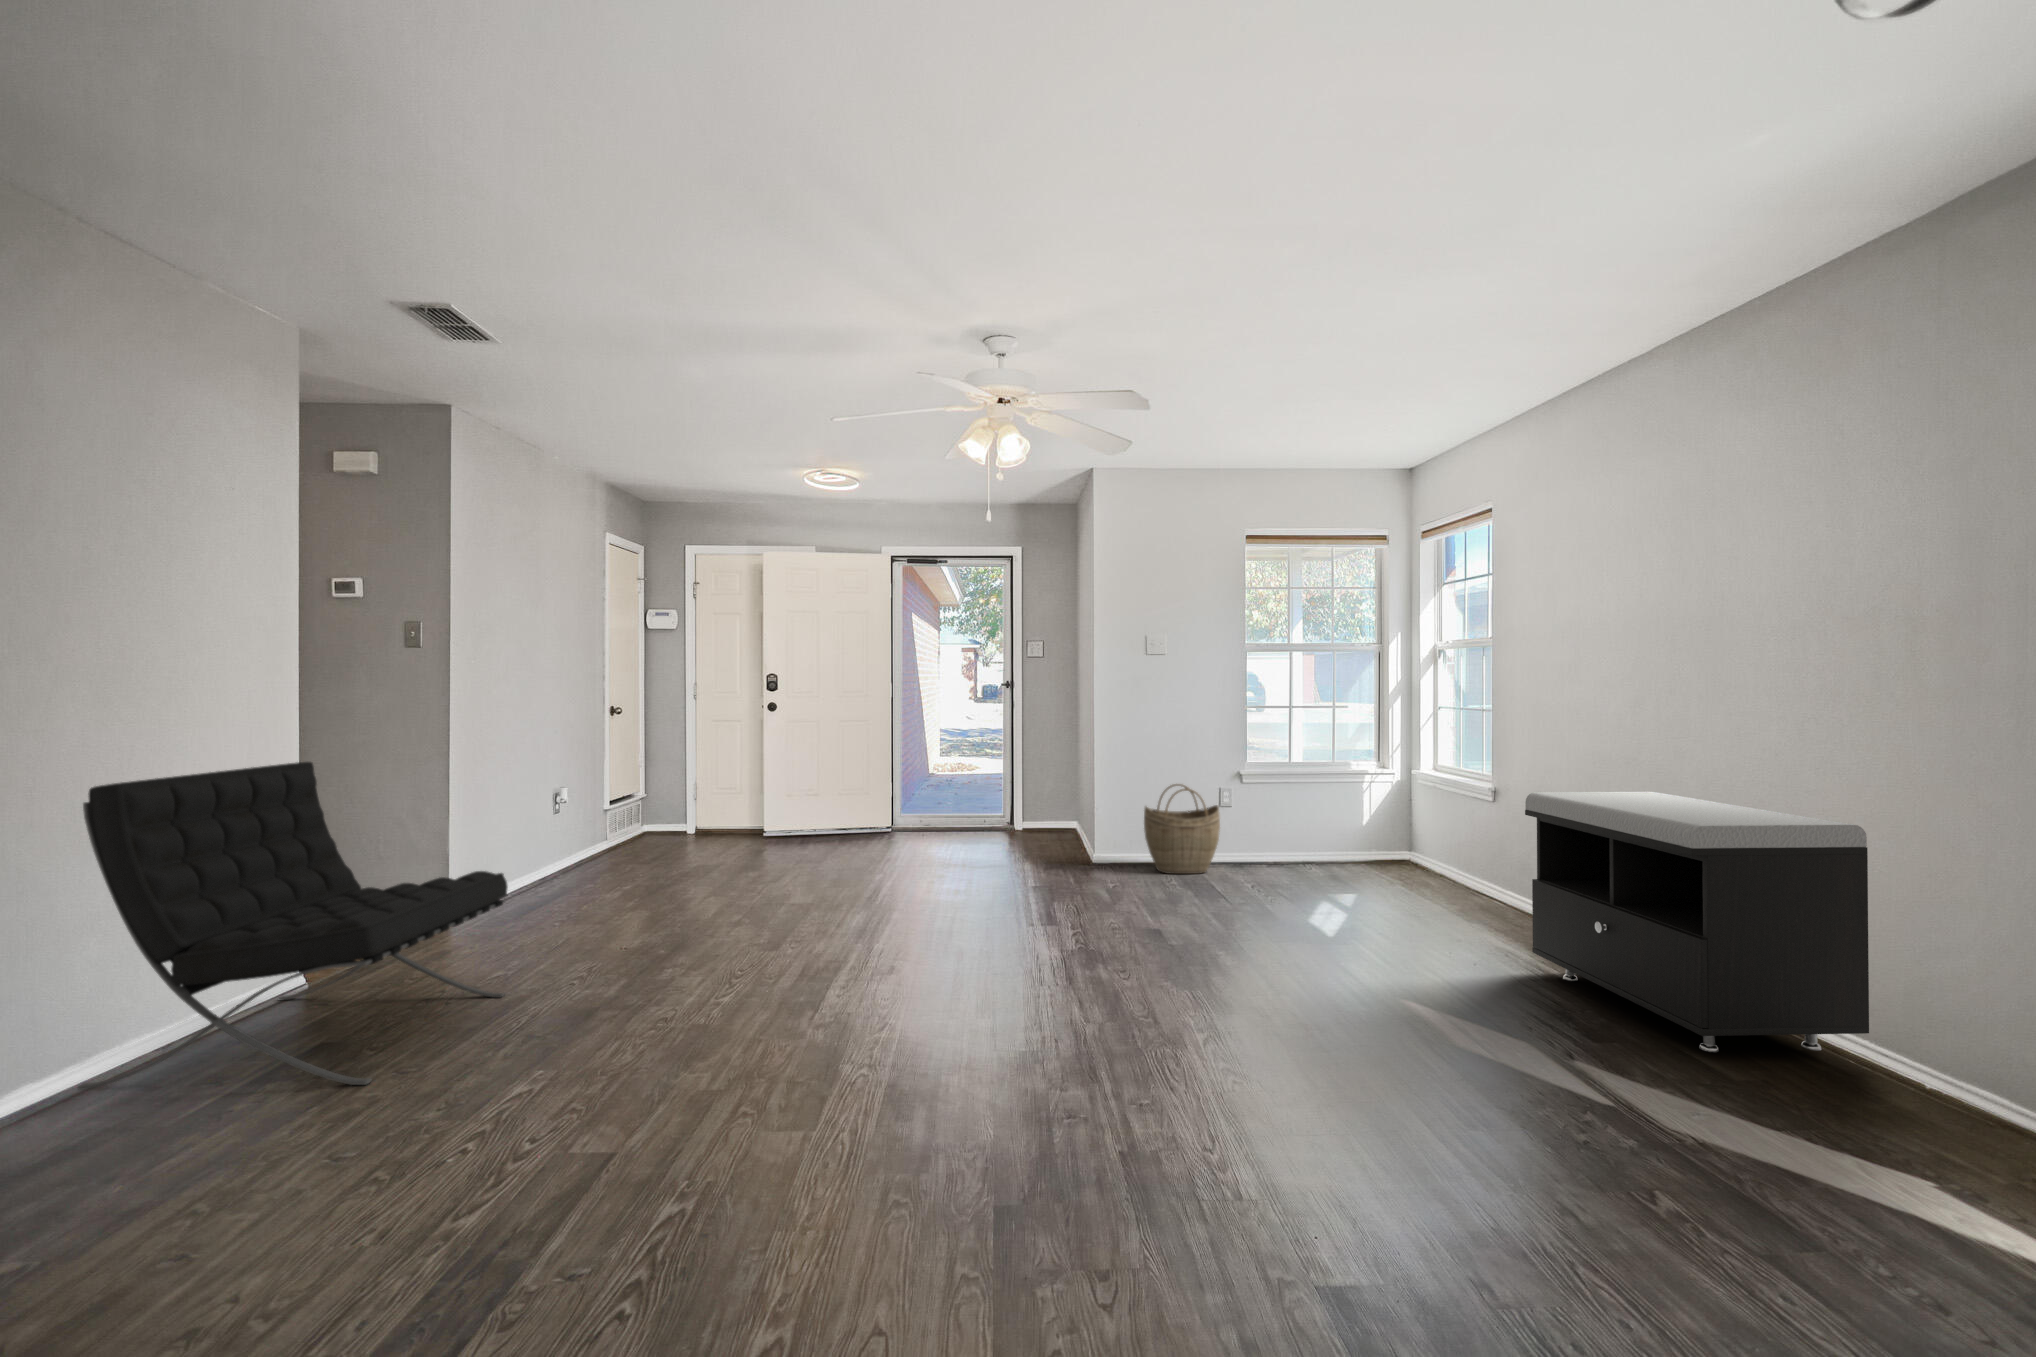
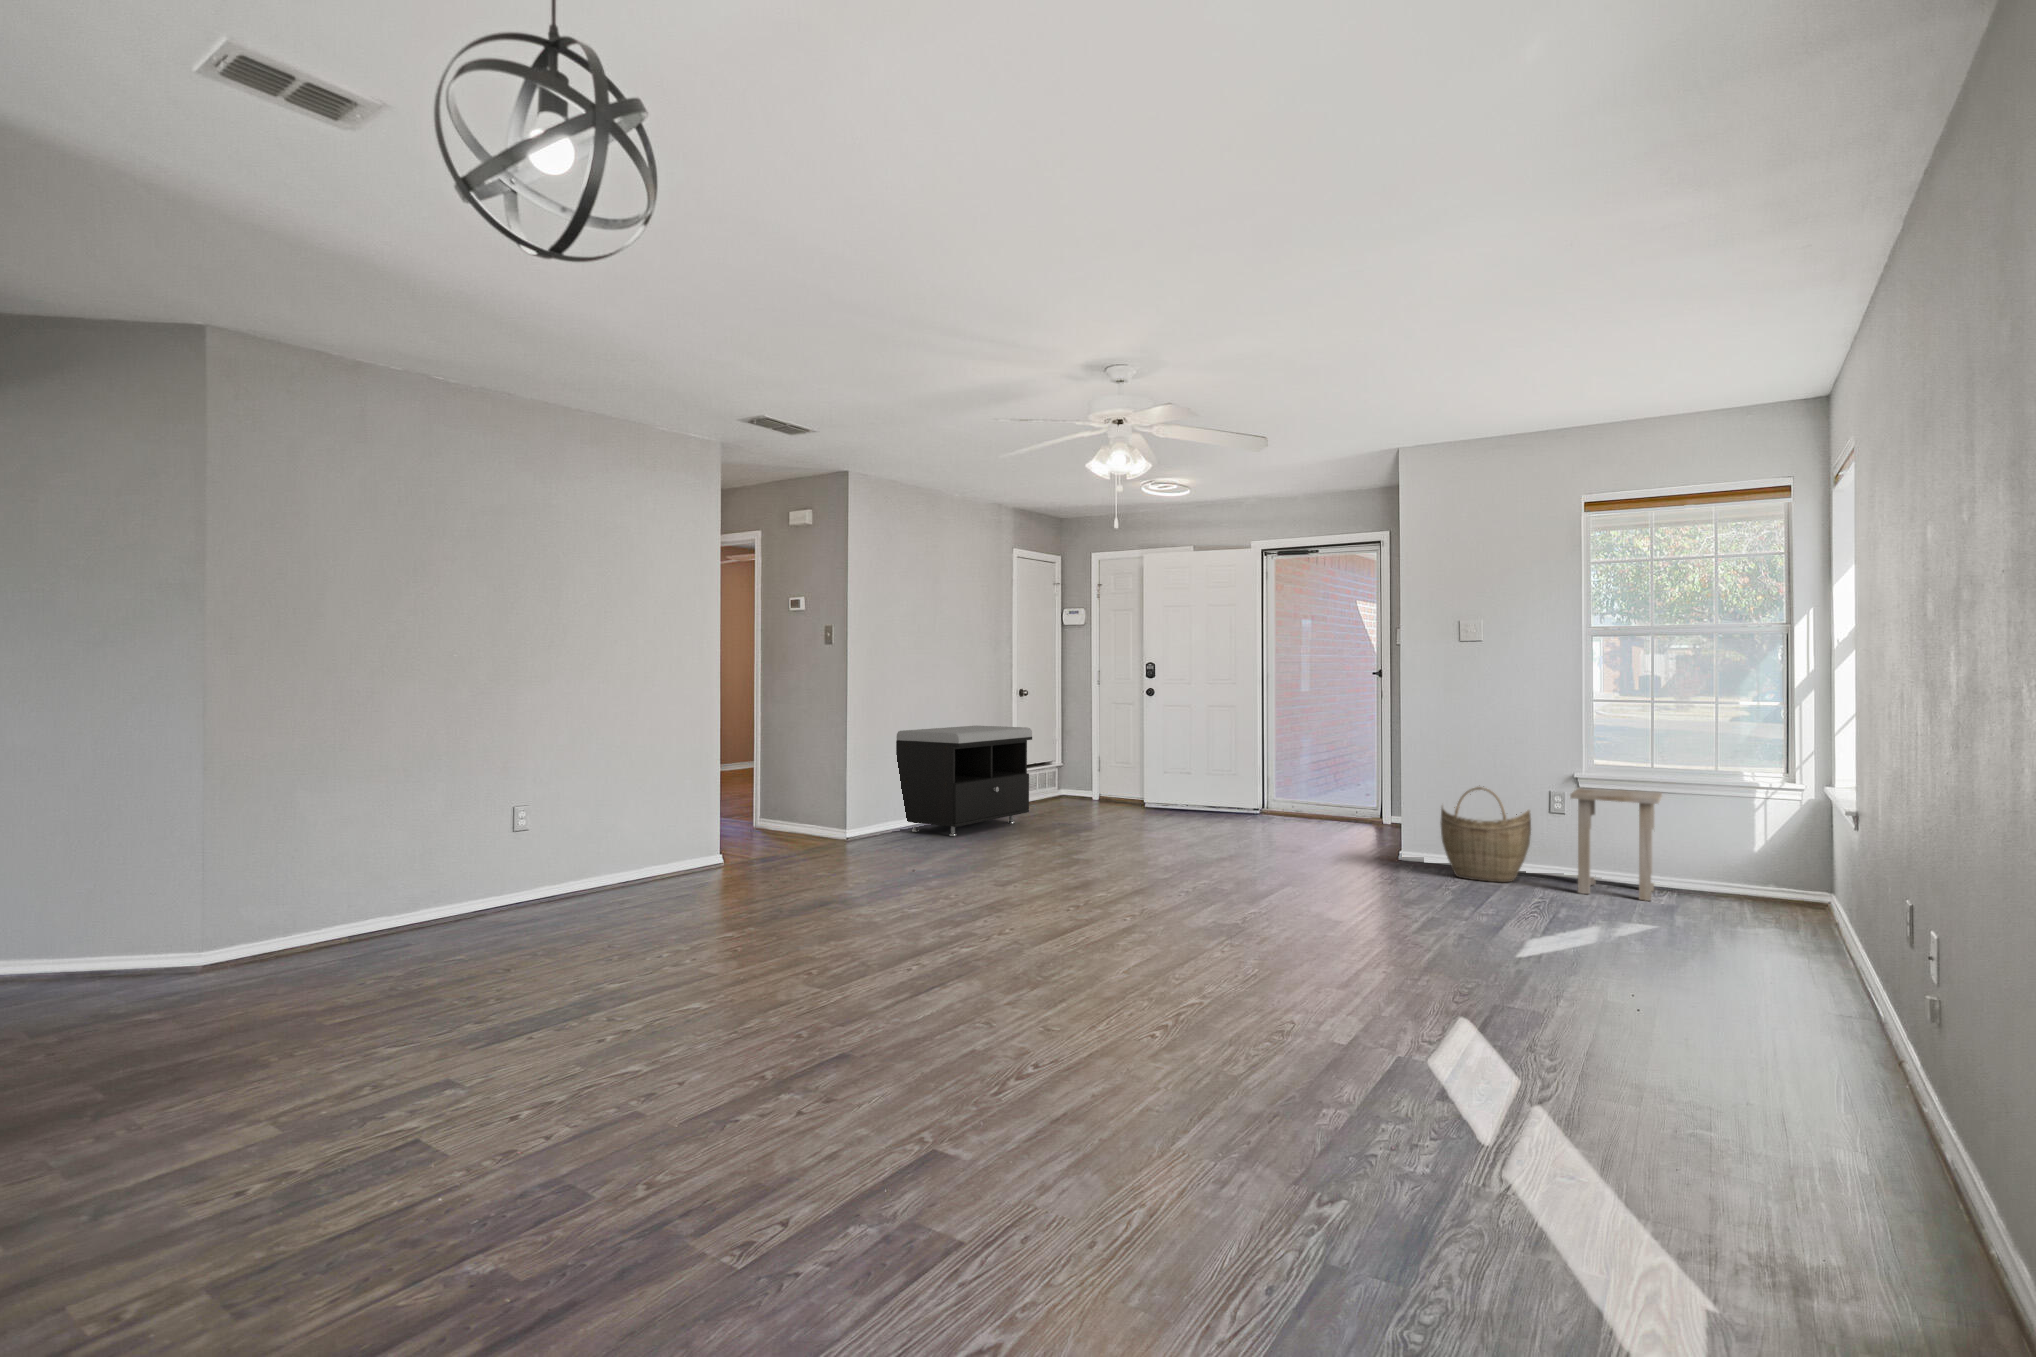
lounge chair: present [78,762,508,1090] -> none [592,718,816,909]
side table: none [1245,782,1327,875] -> present [1570,787,1662,901]
storage bench: present [1525,792,1869,1052] -> present [896,726,1032,836]

